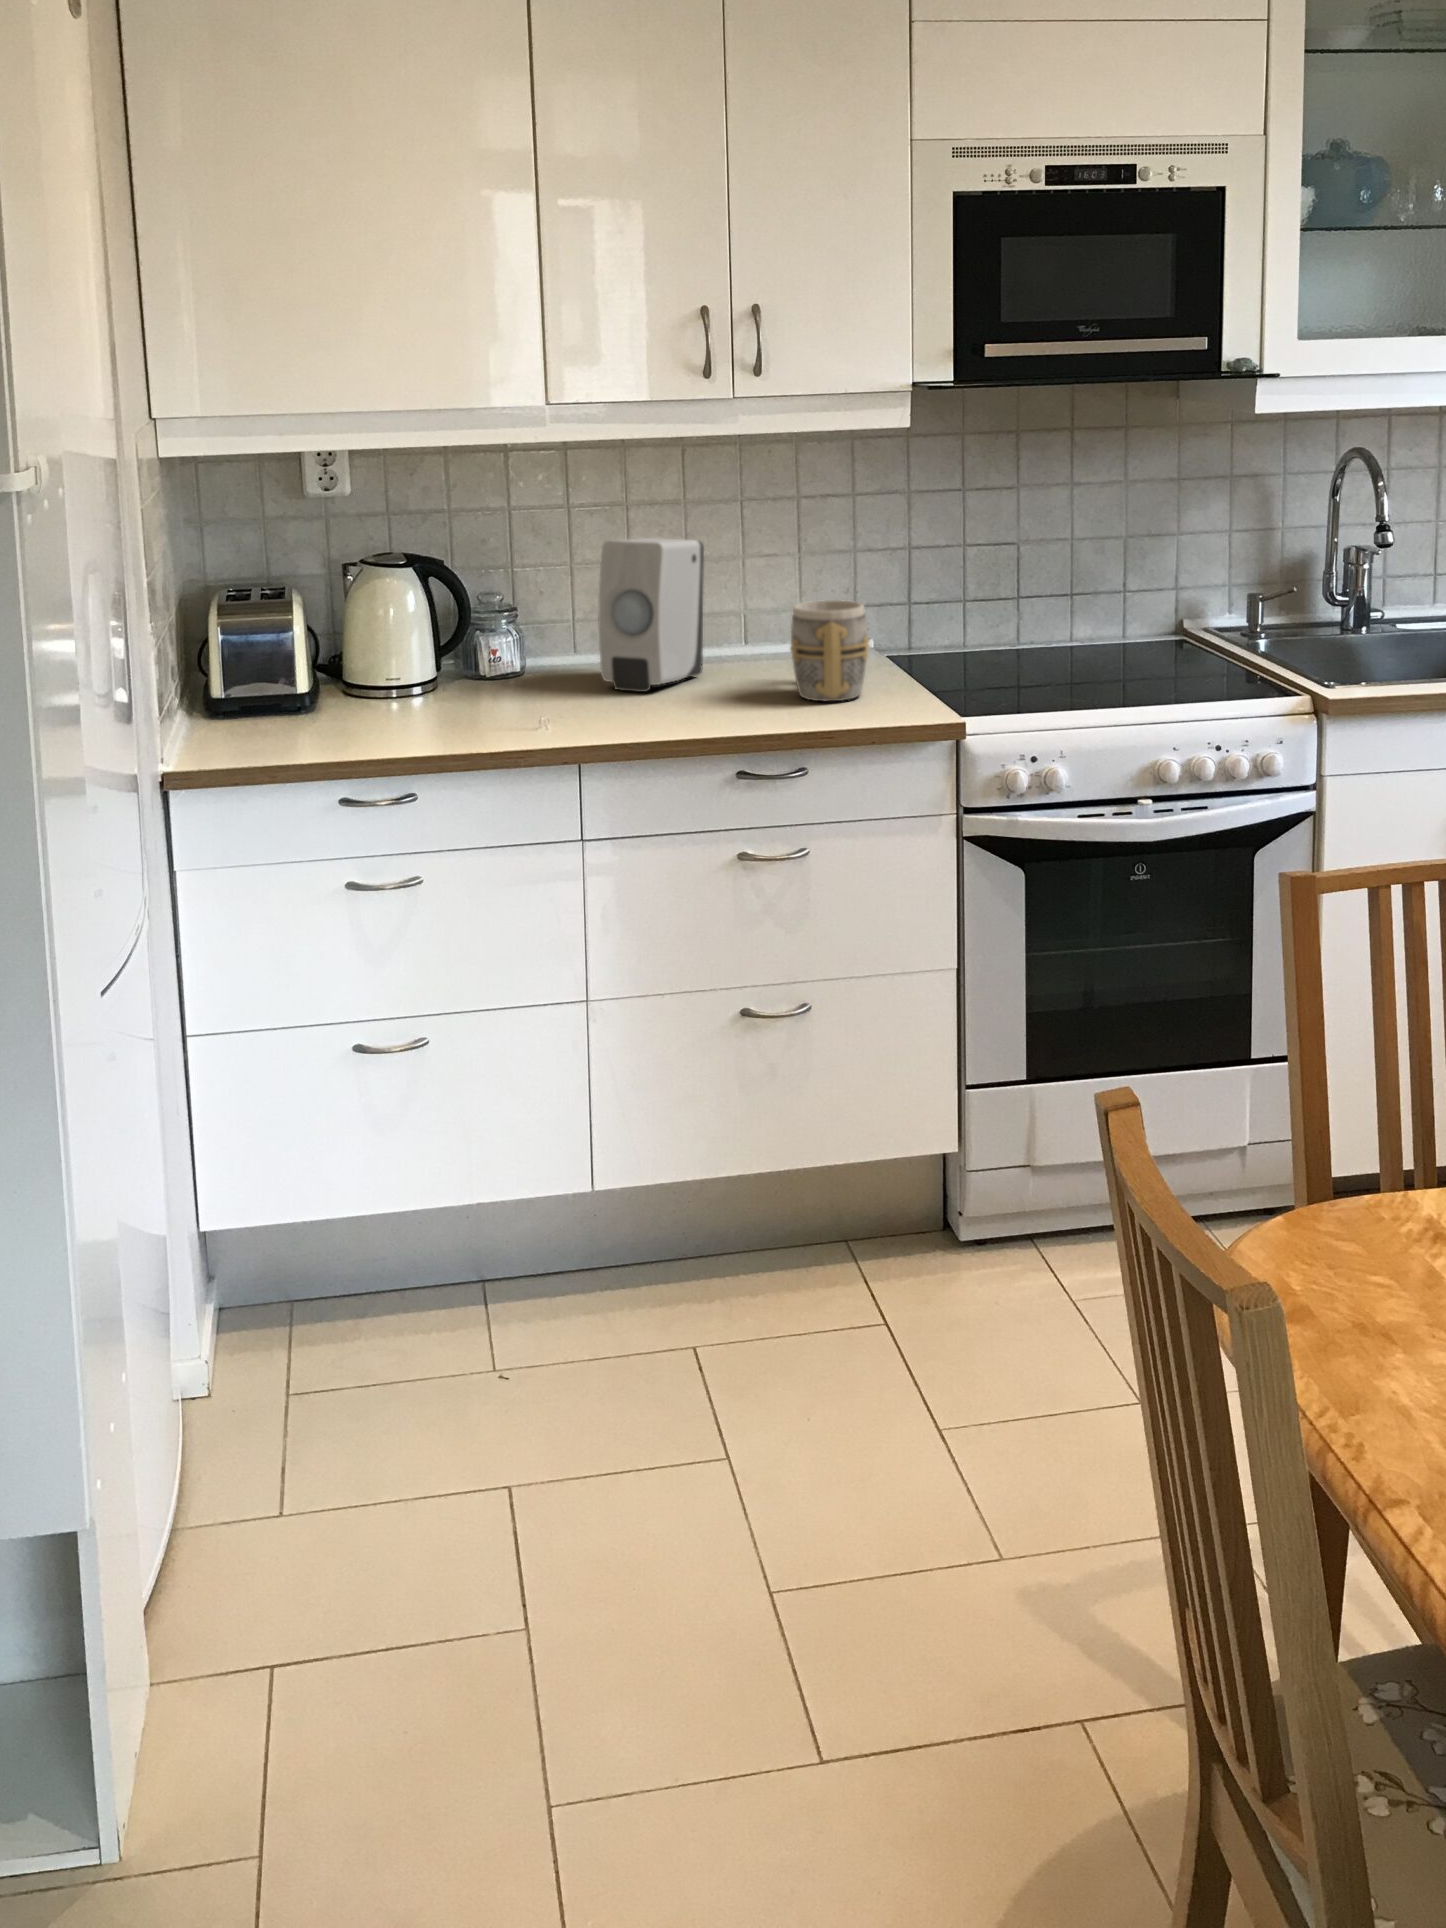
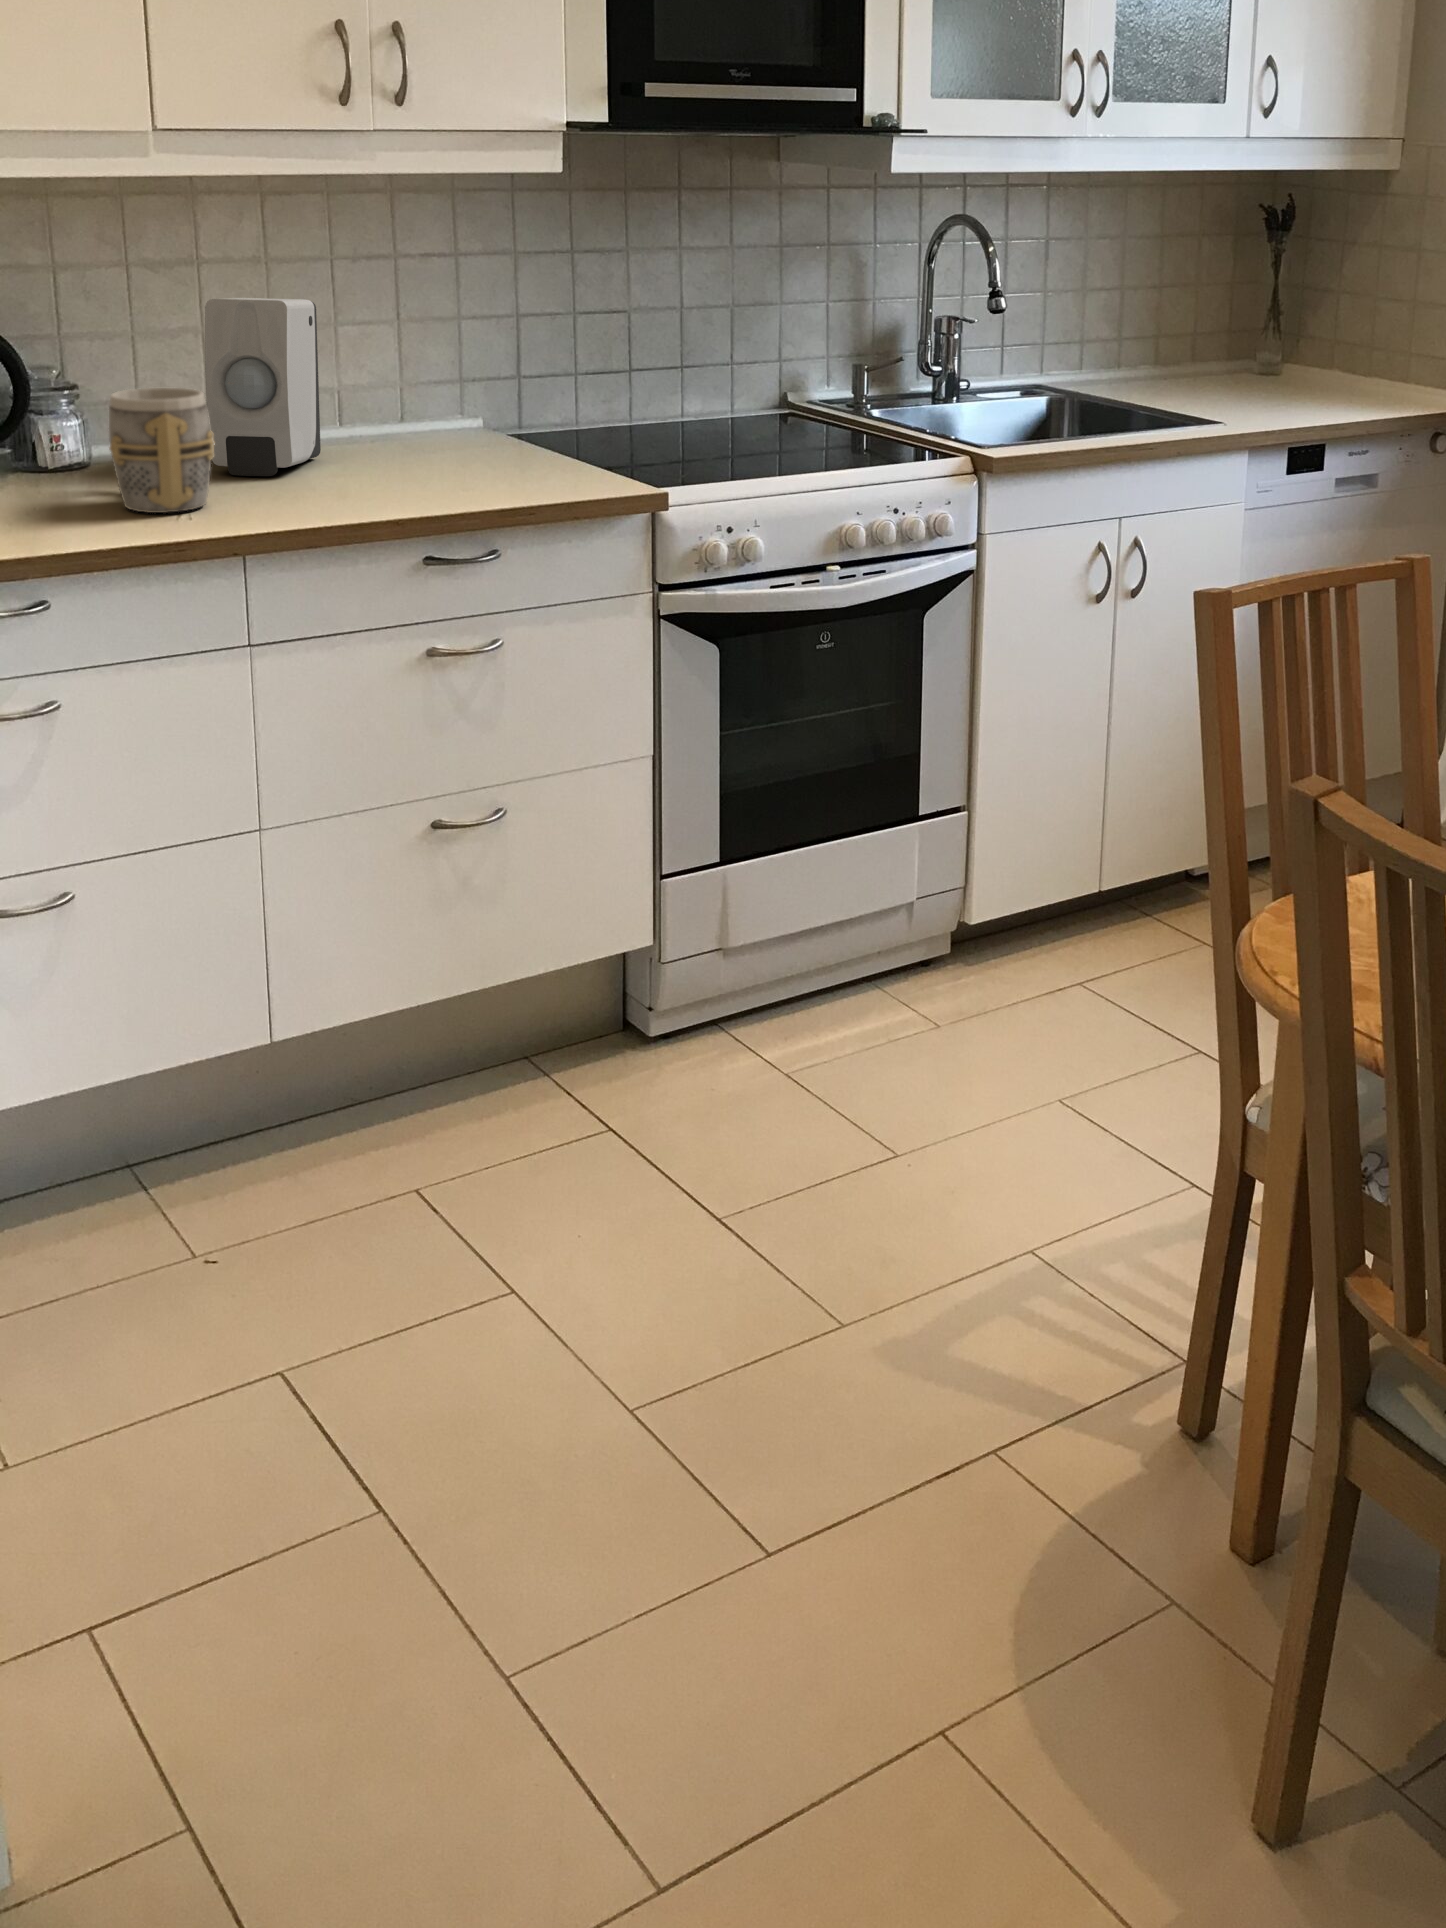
mug: present [790,600,870,701] -> present [109,388,214,513]

